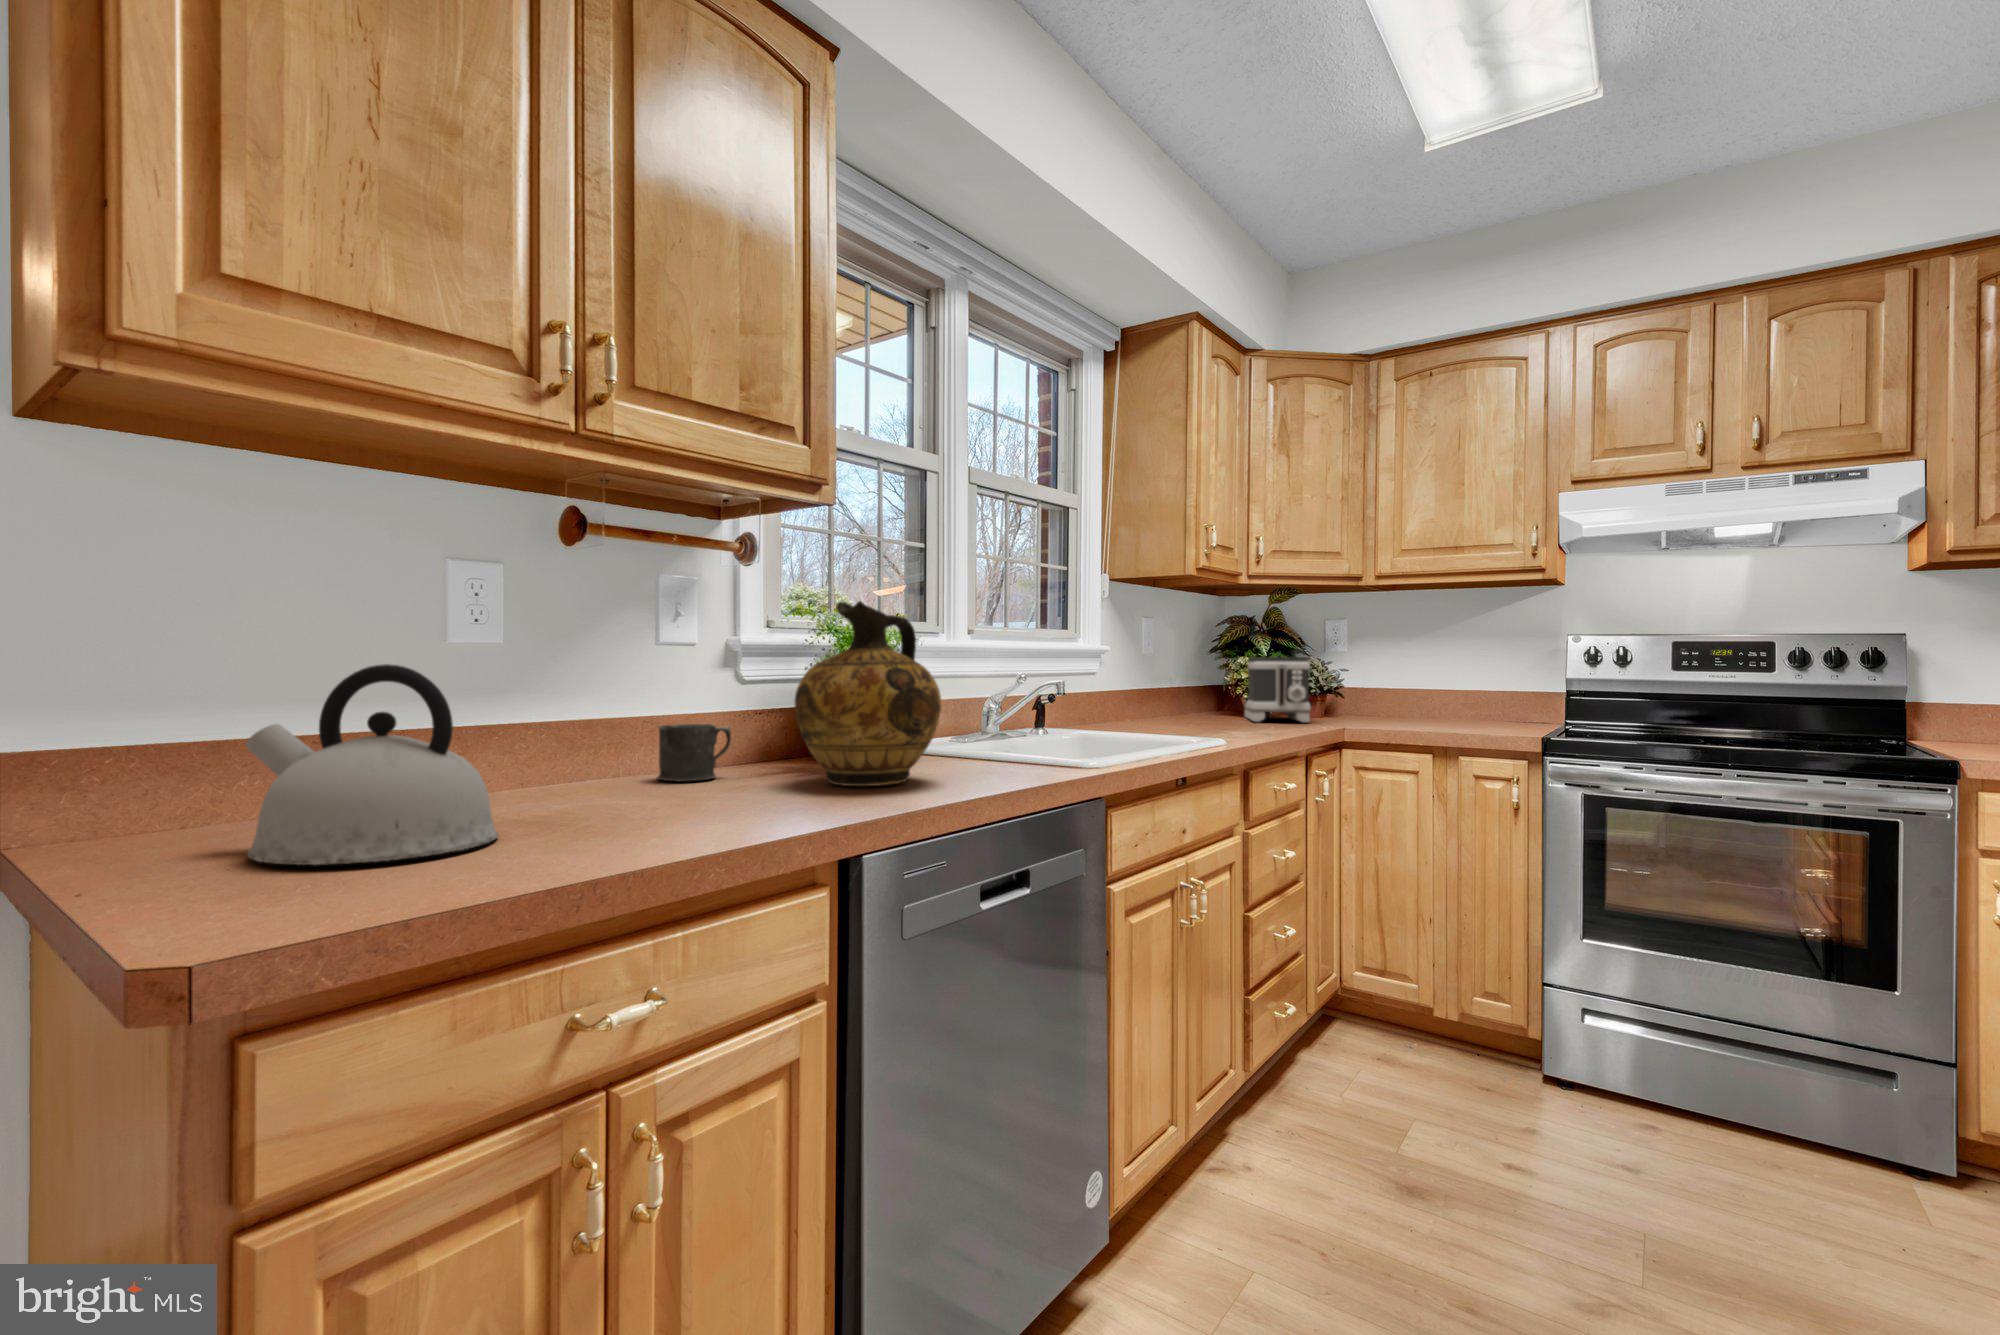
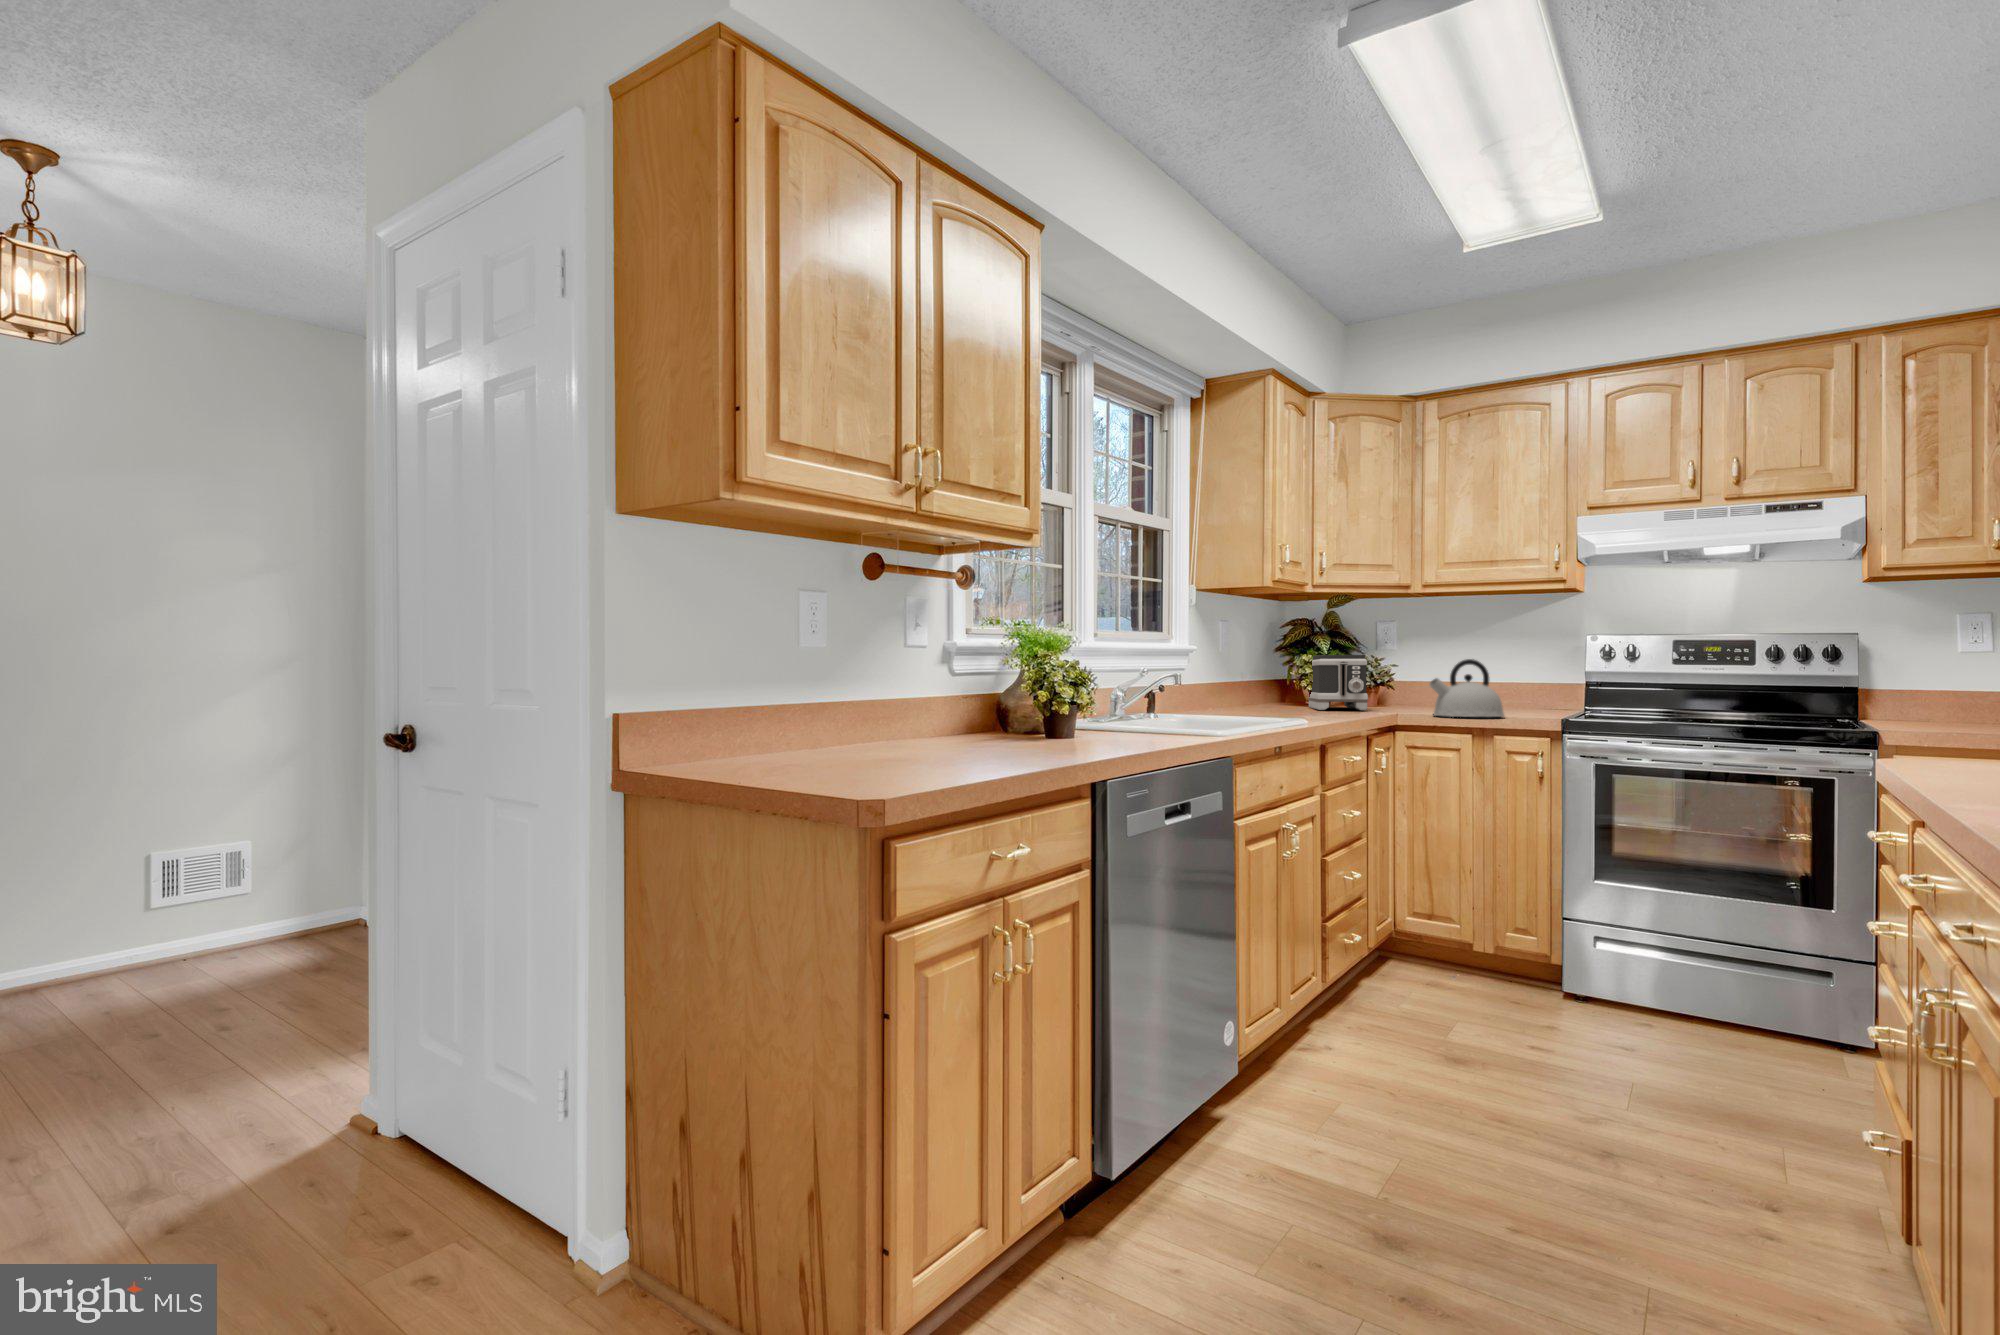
ceramic jug: present [795,601,941,786] -> none [1020,615,1122,744]
kettle: present [246,664,498,865] -> present [1429,659,1504,717]
mug: present [657,724,731,781] -> none [919,703,967,743]

